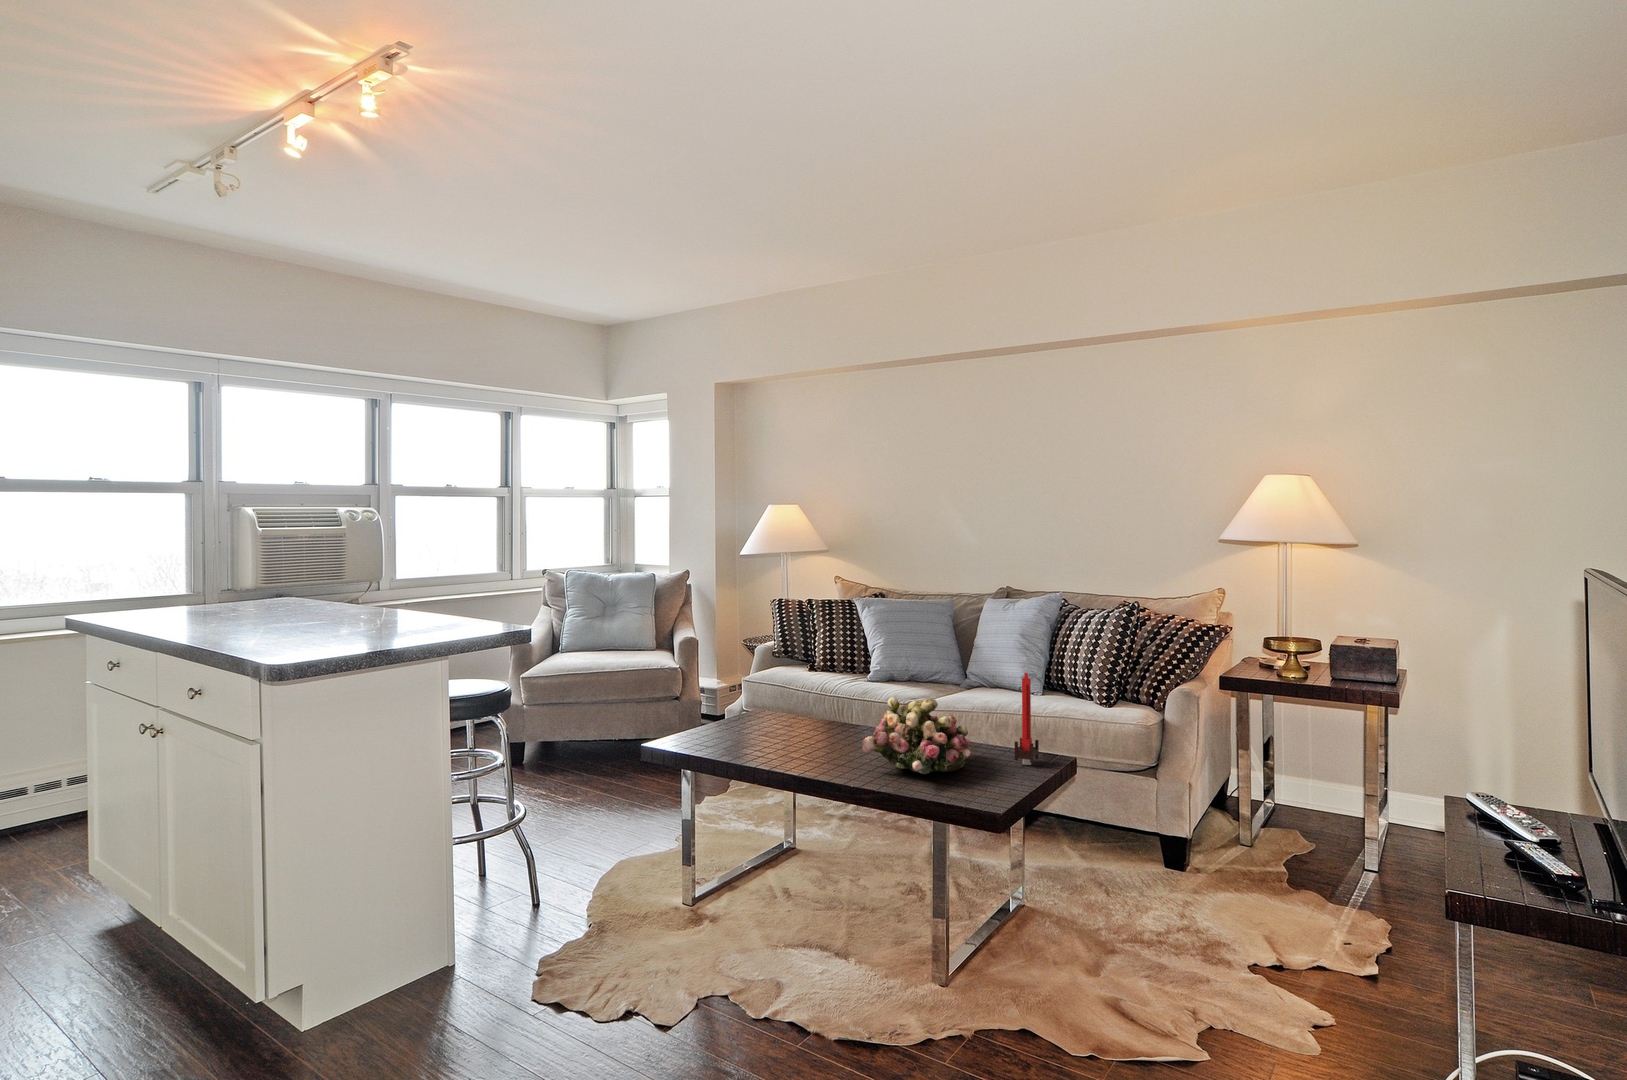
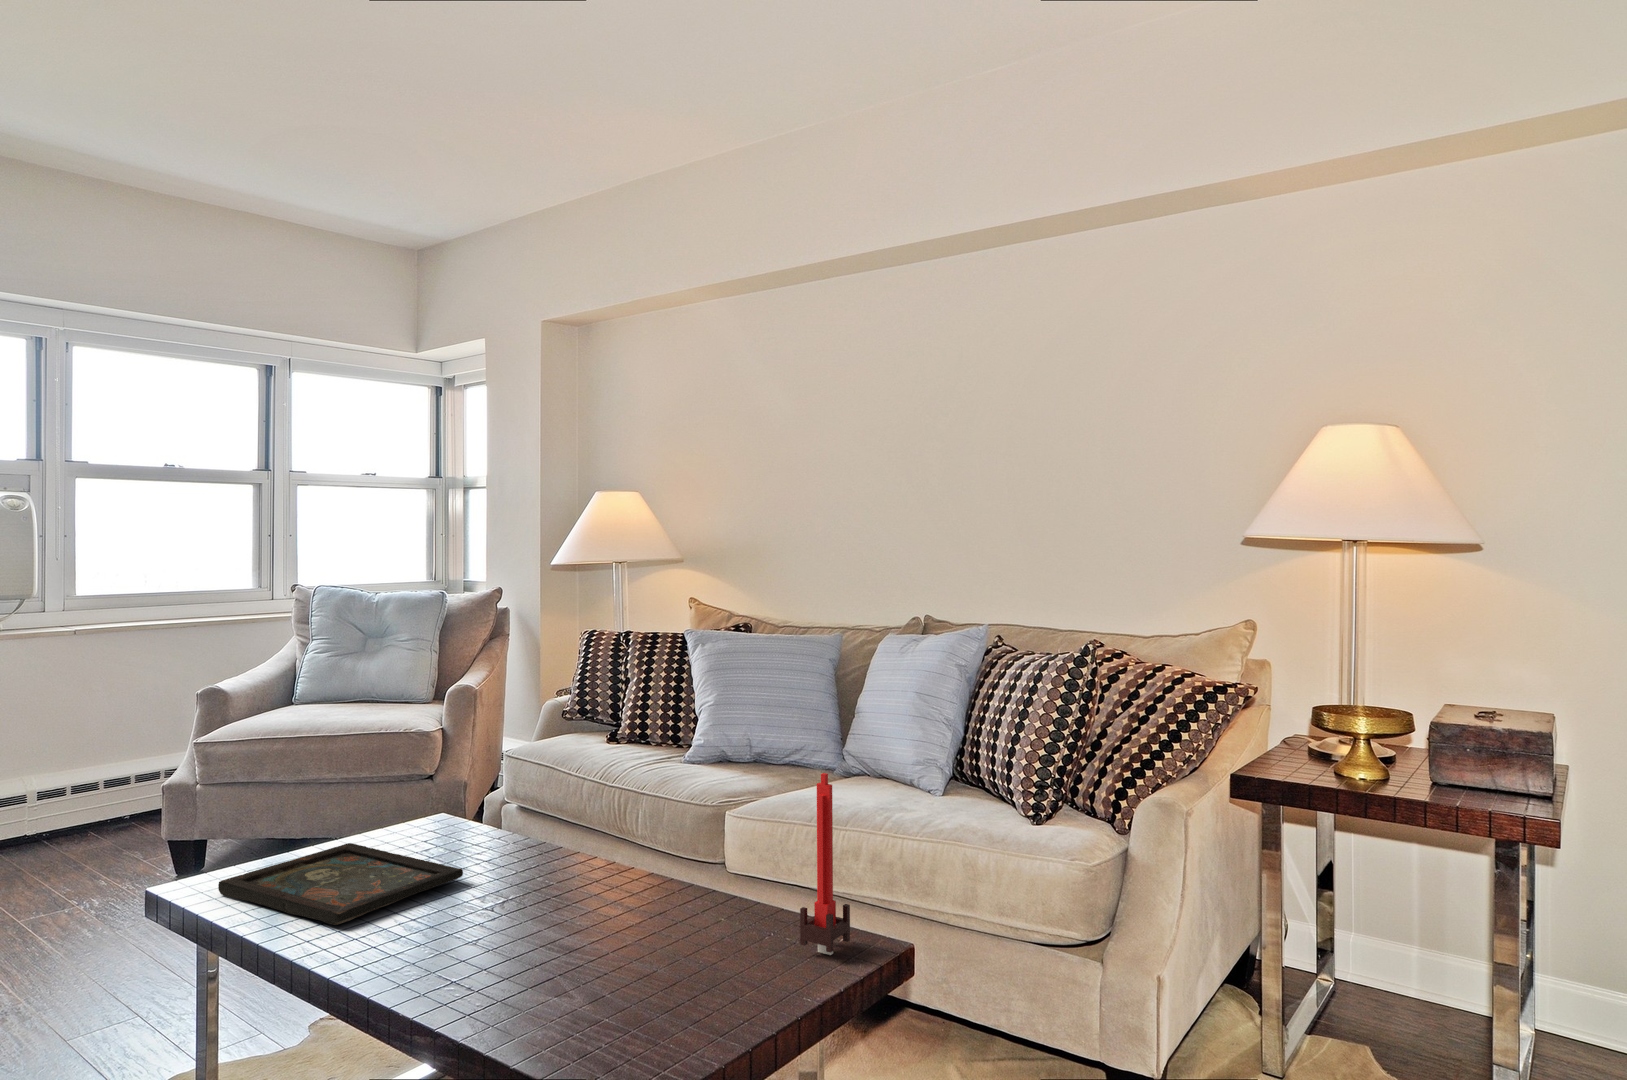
flower arrangement: present [862,697,970,774] -> none [483,816,713,982]
tray: none [676,724,804,759] -> present [218,843,463,925]

